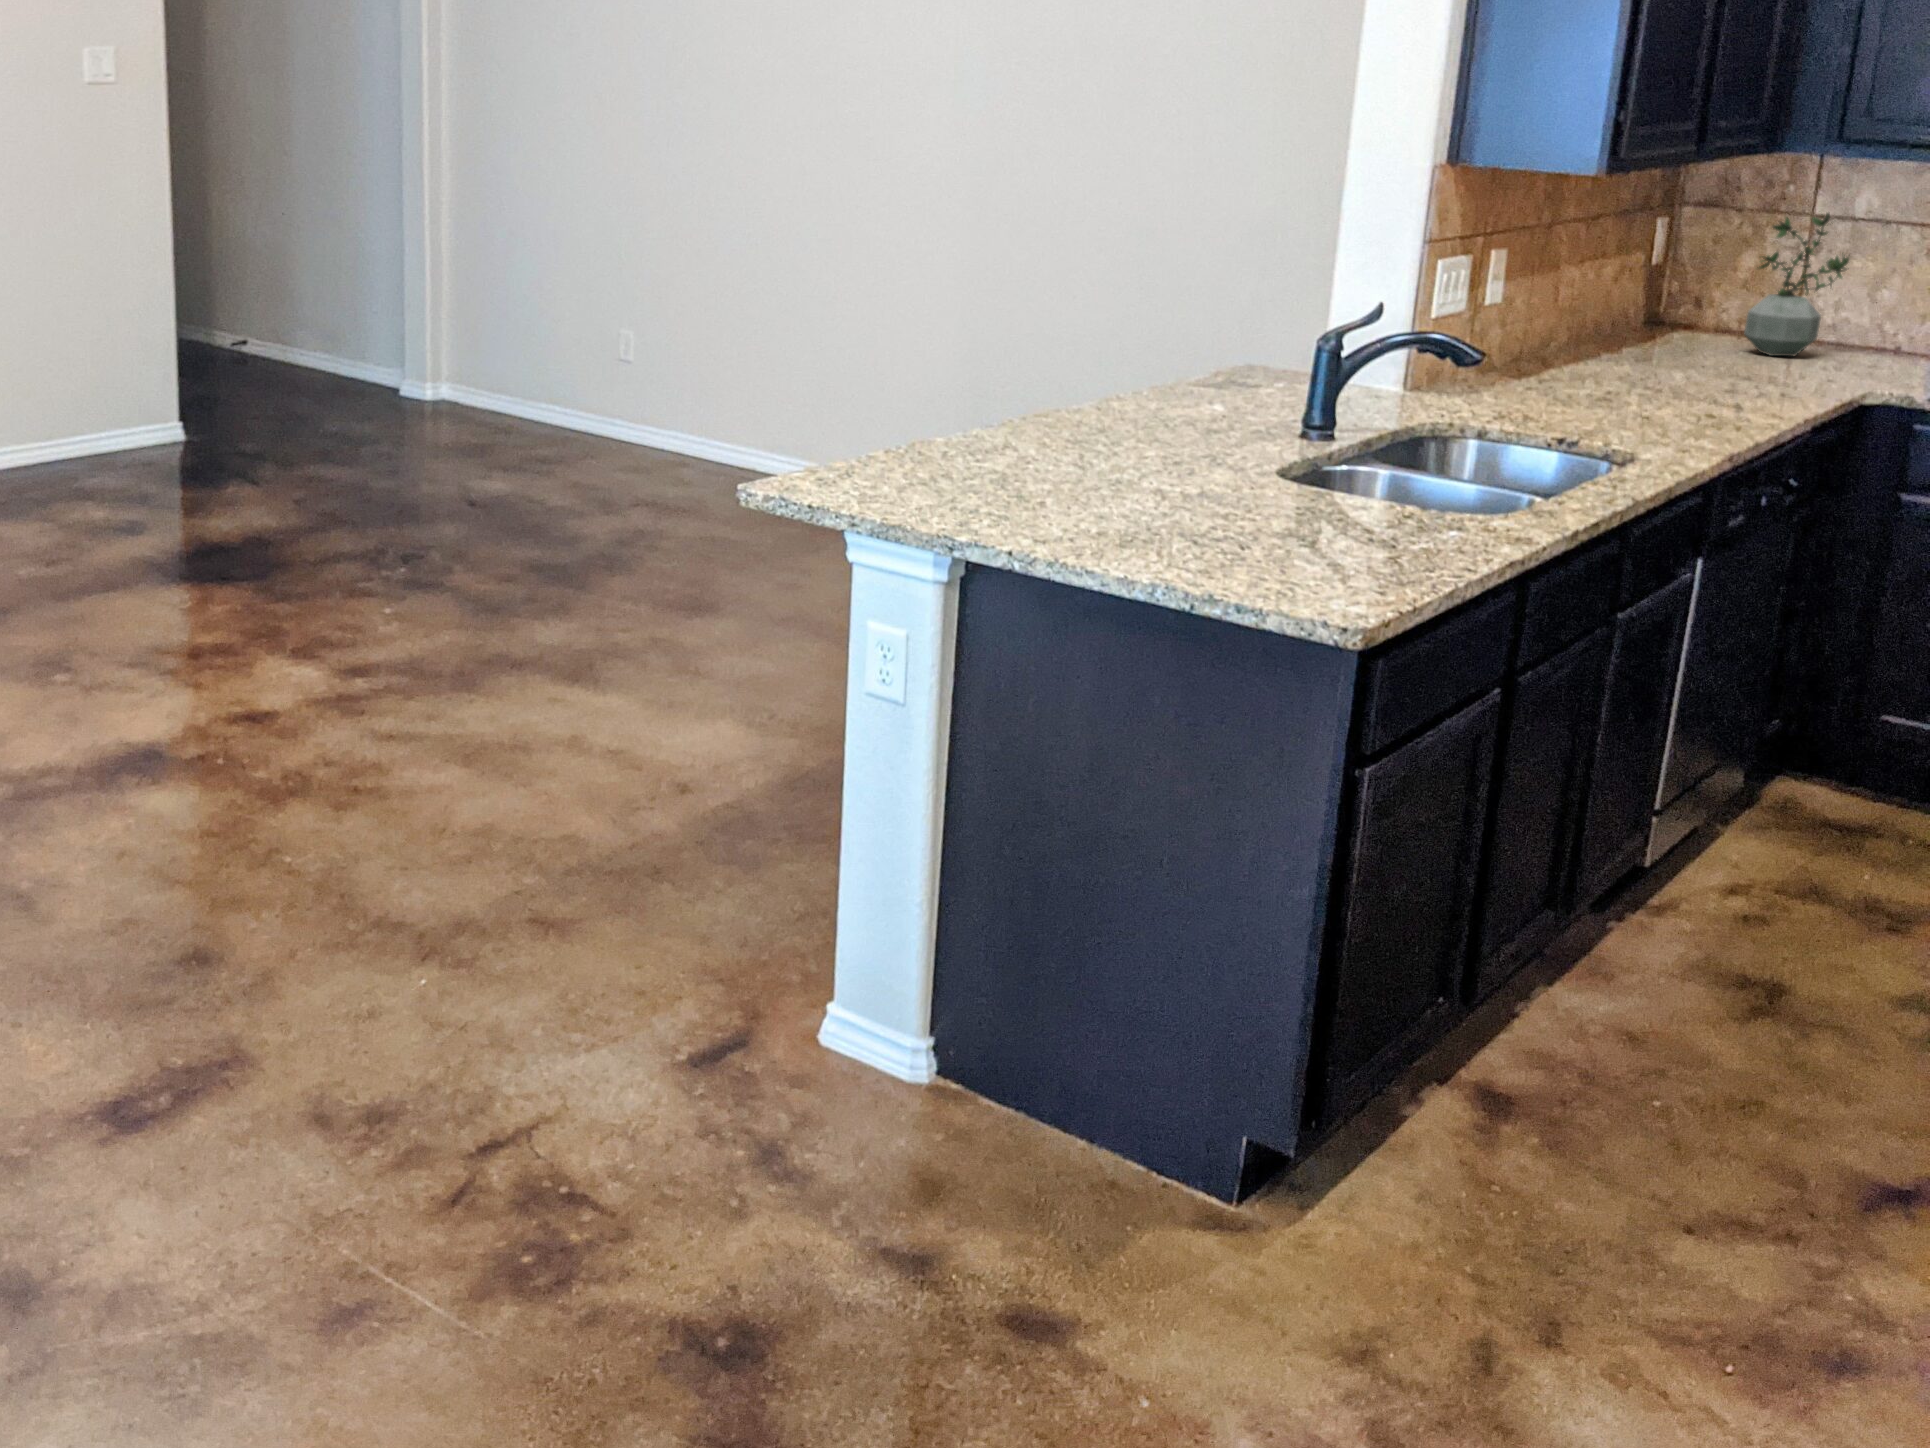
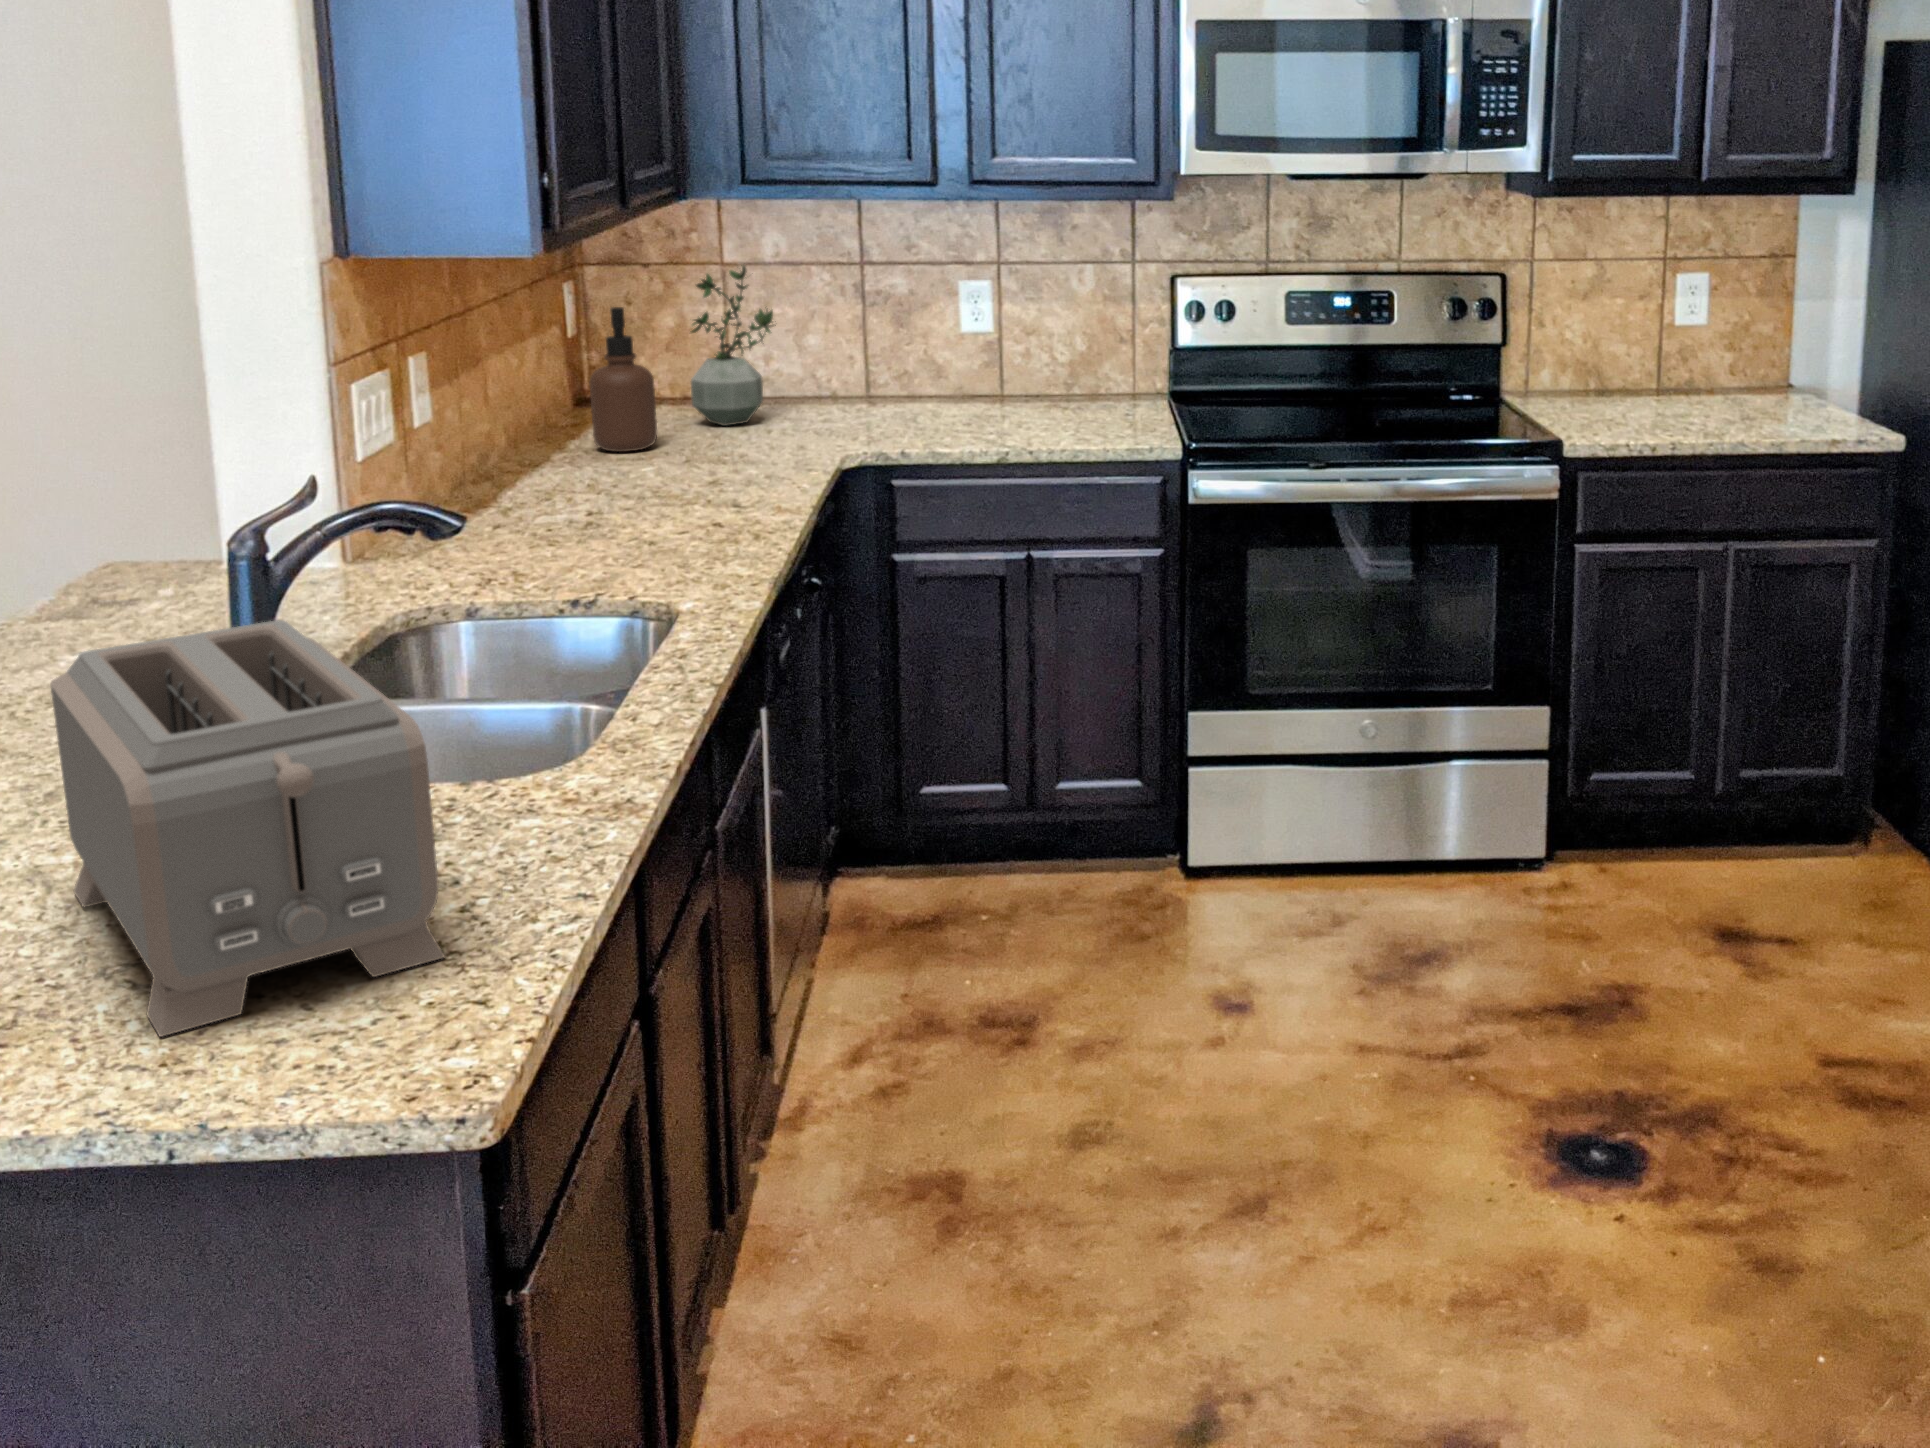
soap dispenser: none [1640,237,1707,361] -> present [590,307,657,452]
toaster: none [1180,359,1385,573] -> present [50,620,444,1037]

